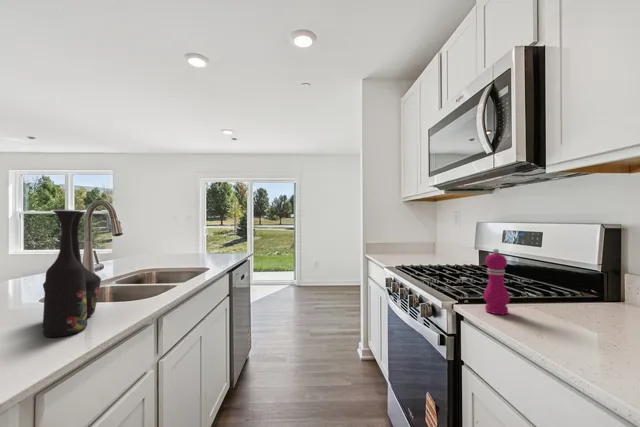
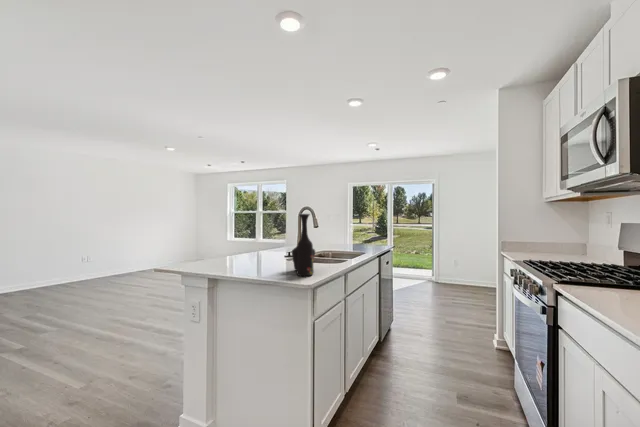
pepper mill: present [484,249,510,315] -> none [577,243,600,293]

